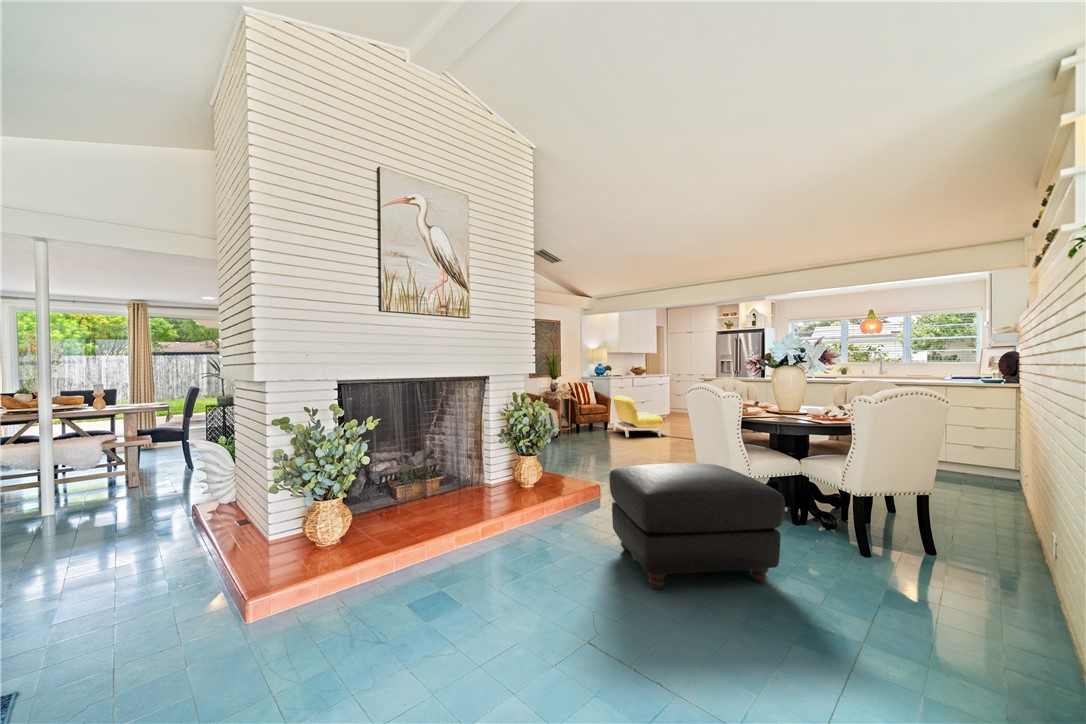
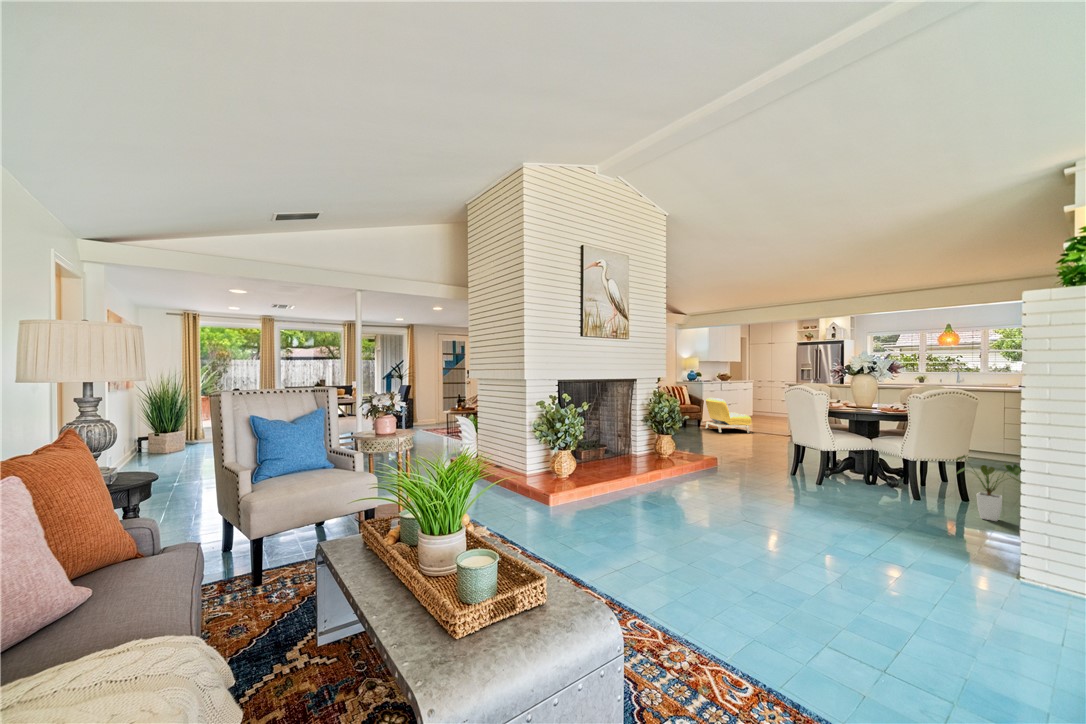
ottoman: present [609,463,785,589] -> none [738,436,859,506]
house plant: none [929,496,1057,611] -> present [956,455,1021,521]

